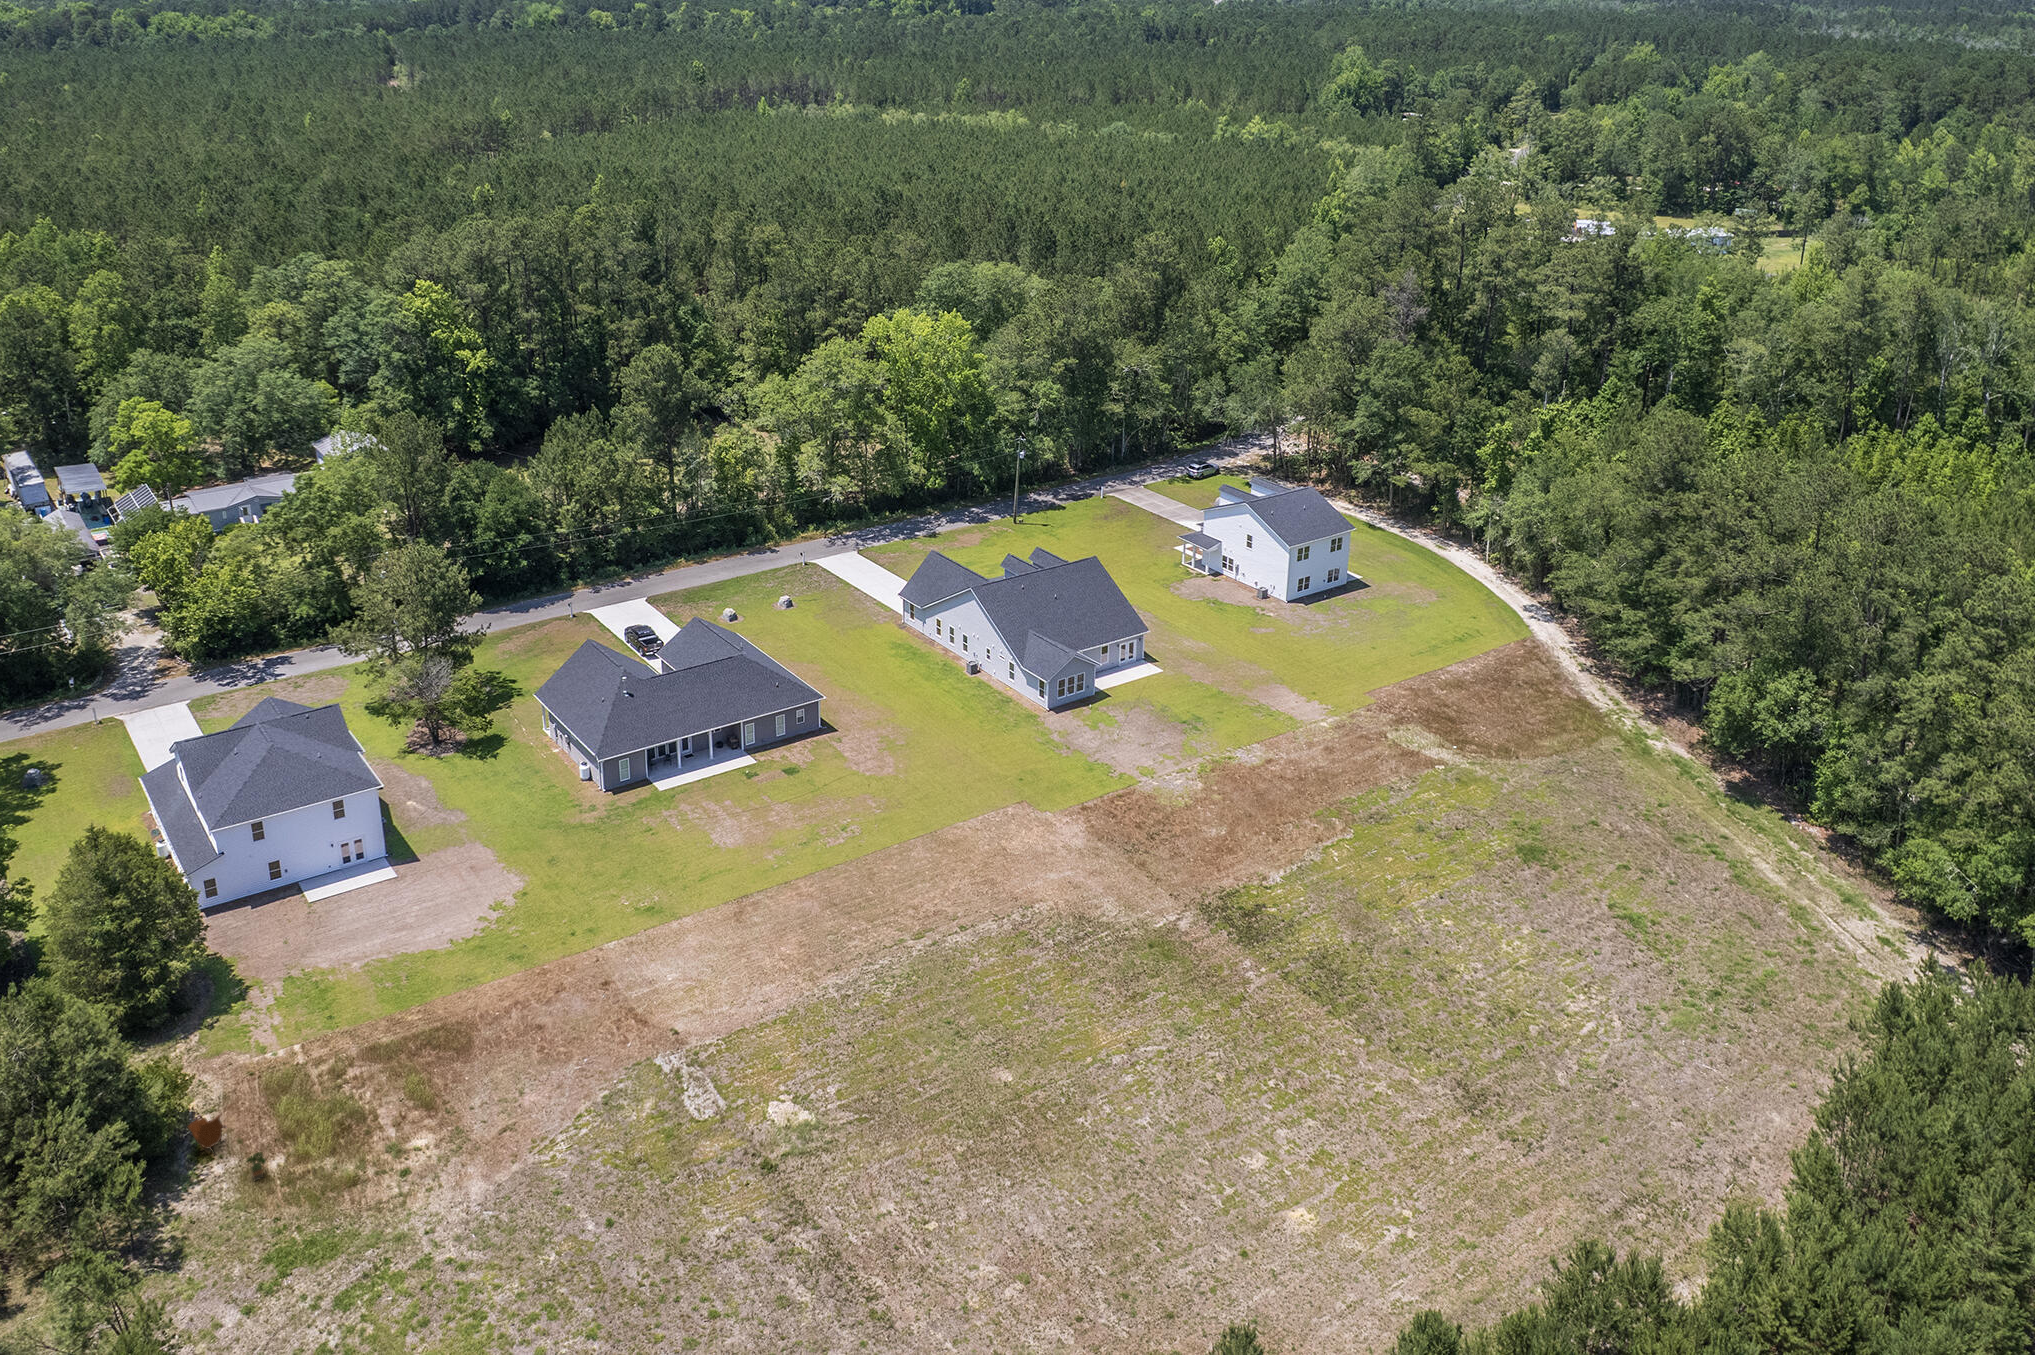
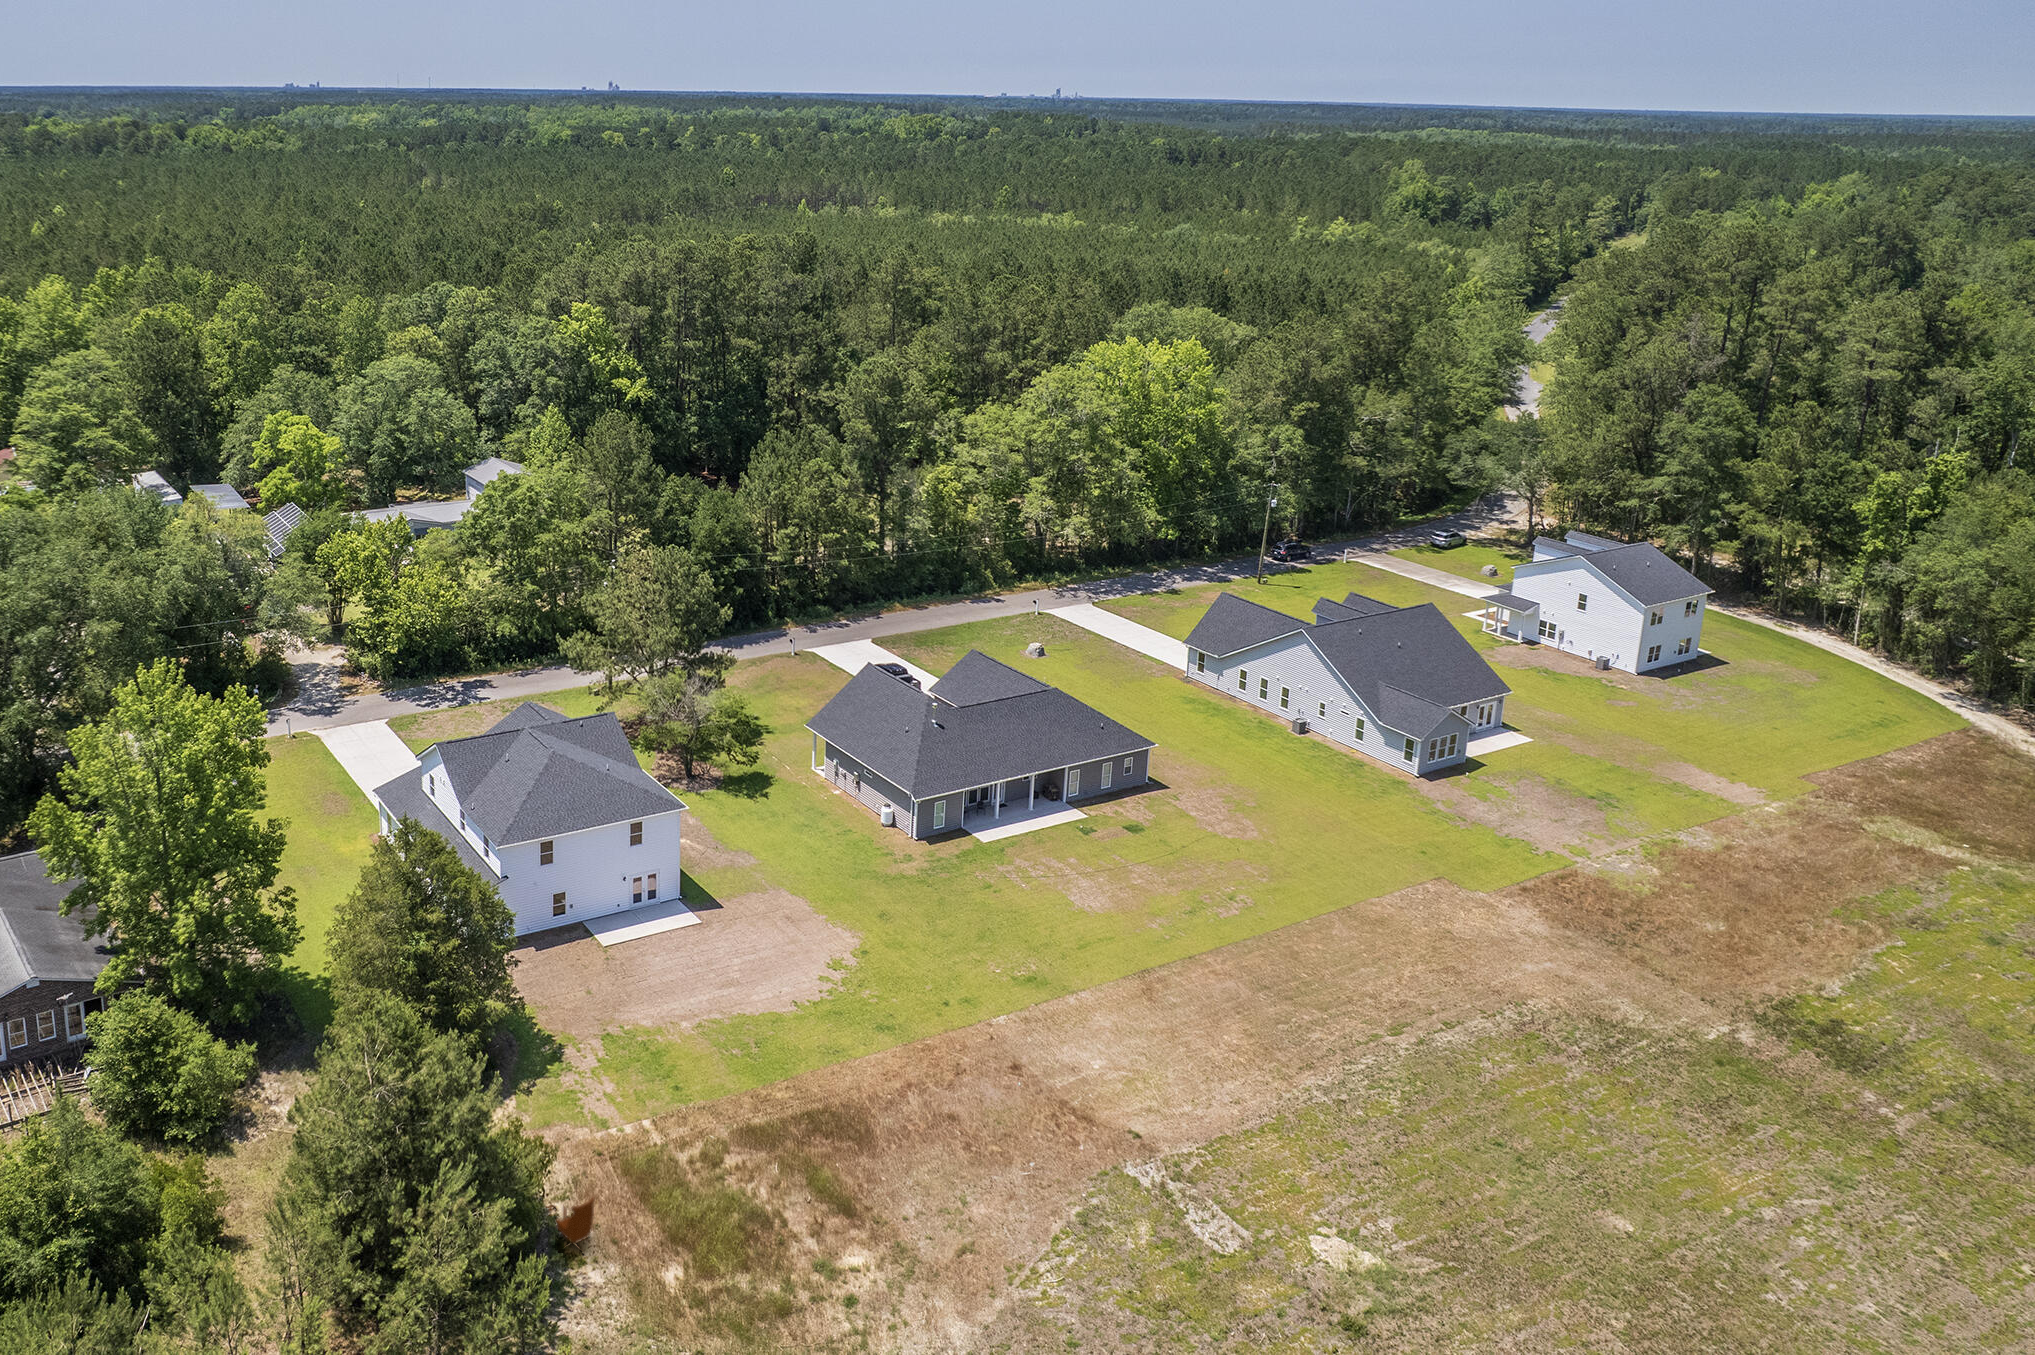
potted tree: present [247,1152,266,1181] -> none [638,1254,664,1296]

